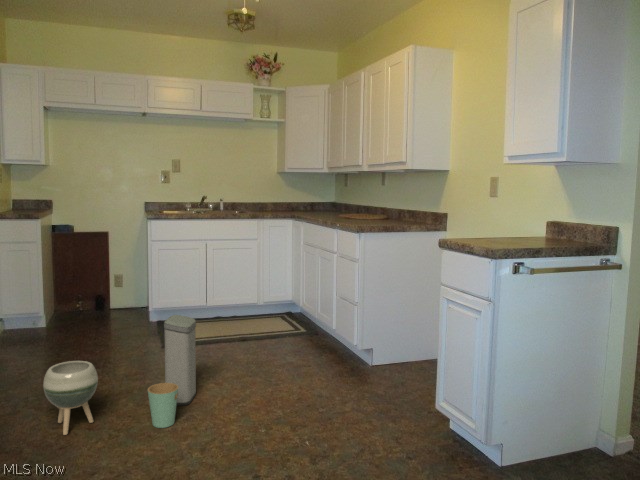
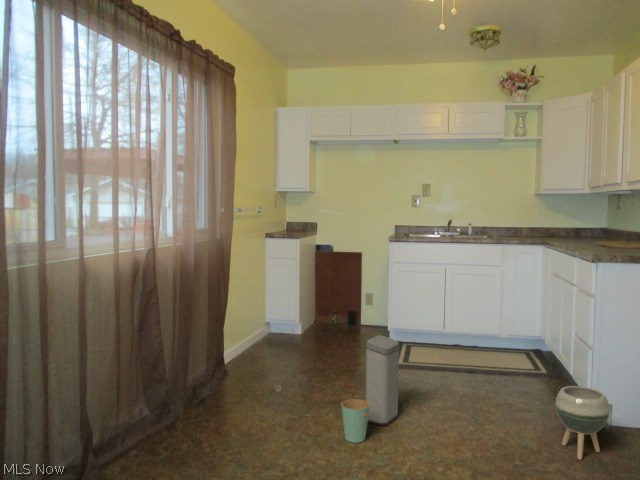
planter: present [43,361,98,435] -> present [555,386,610,460]

